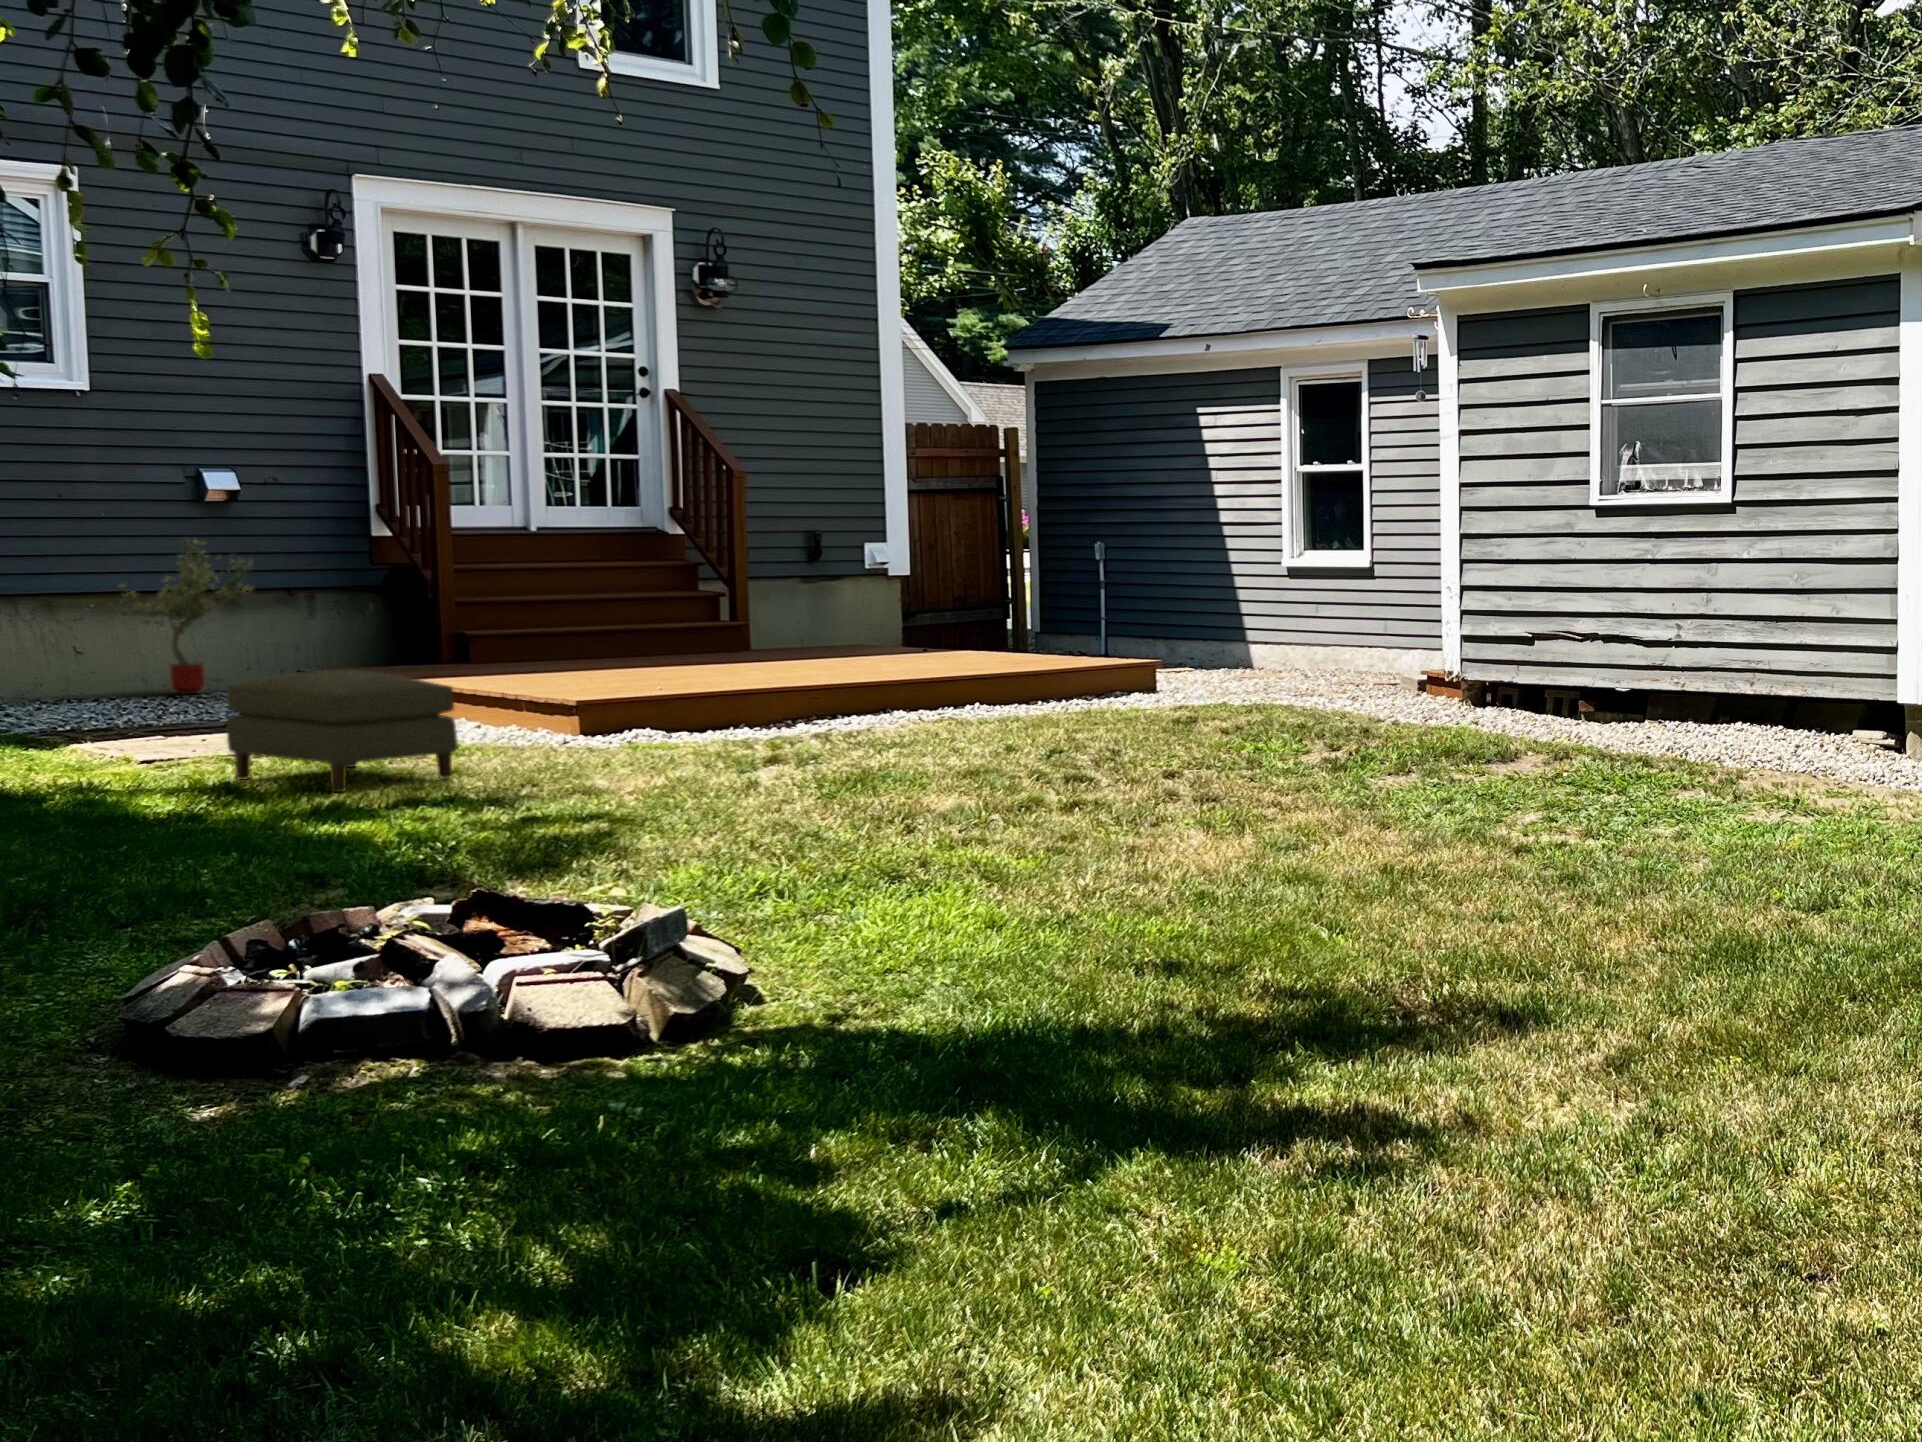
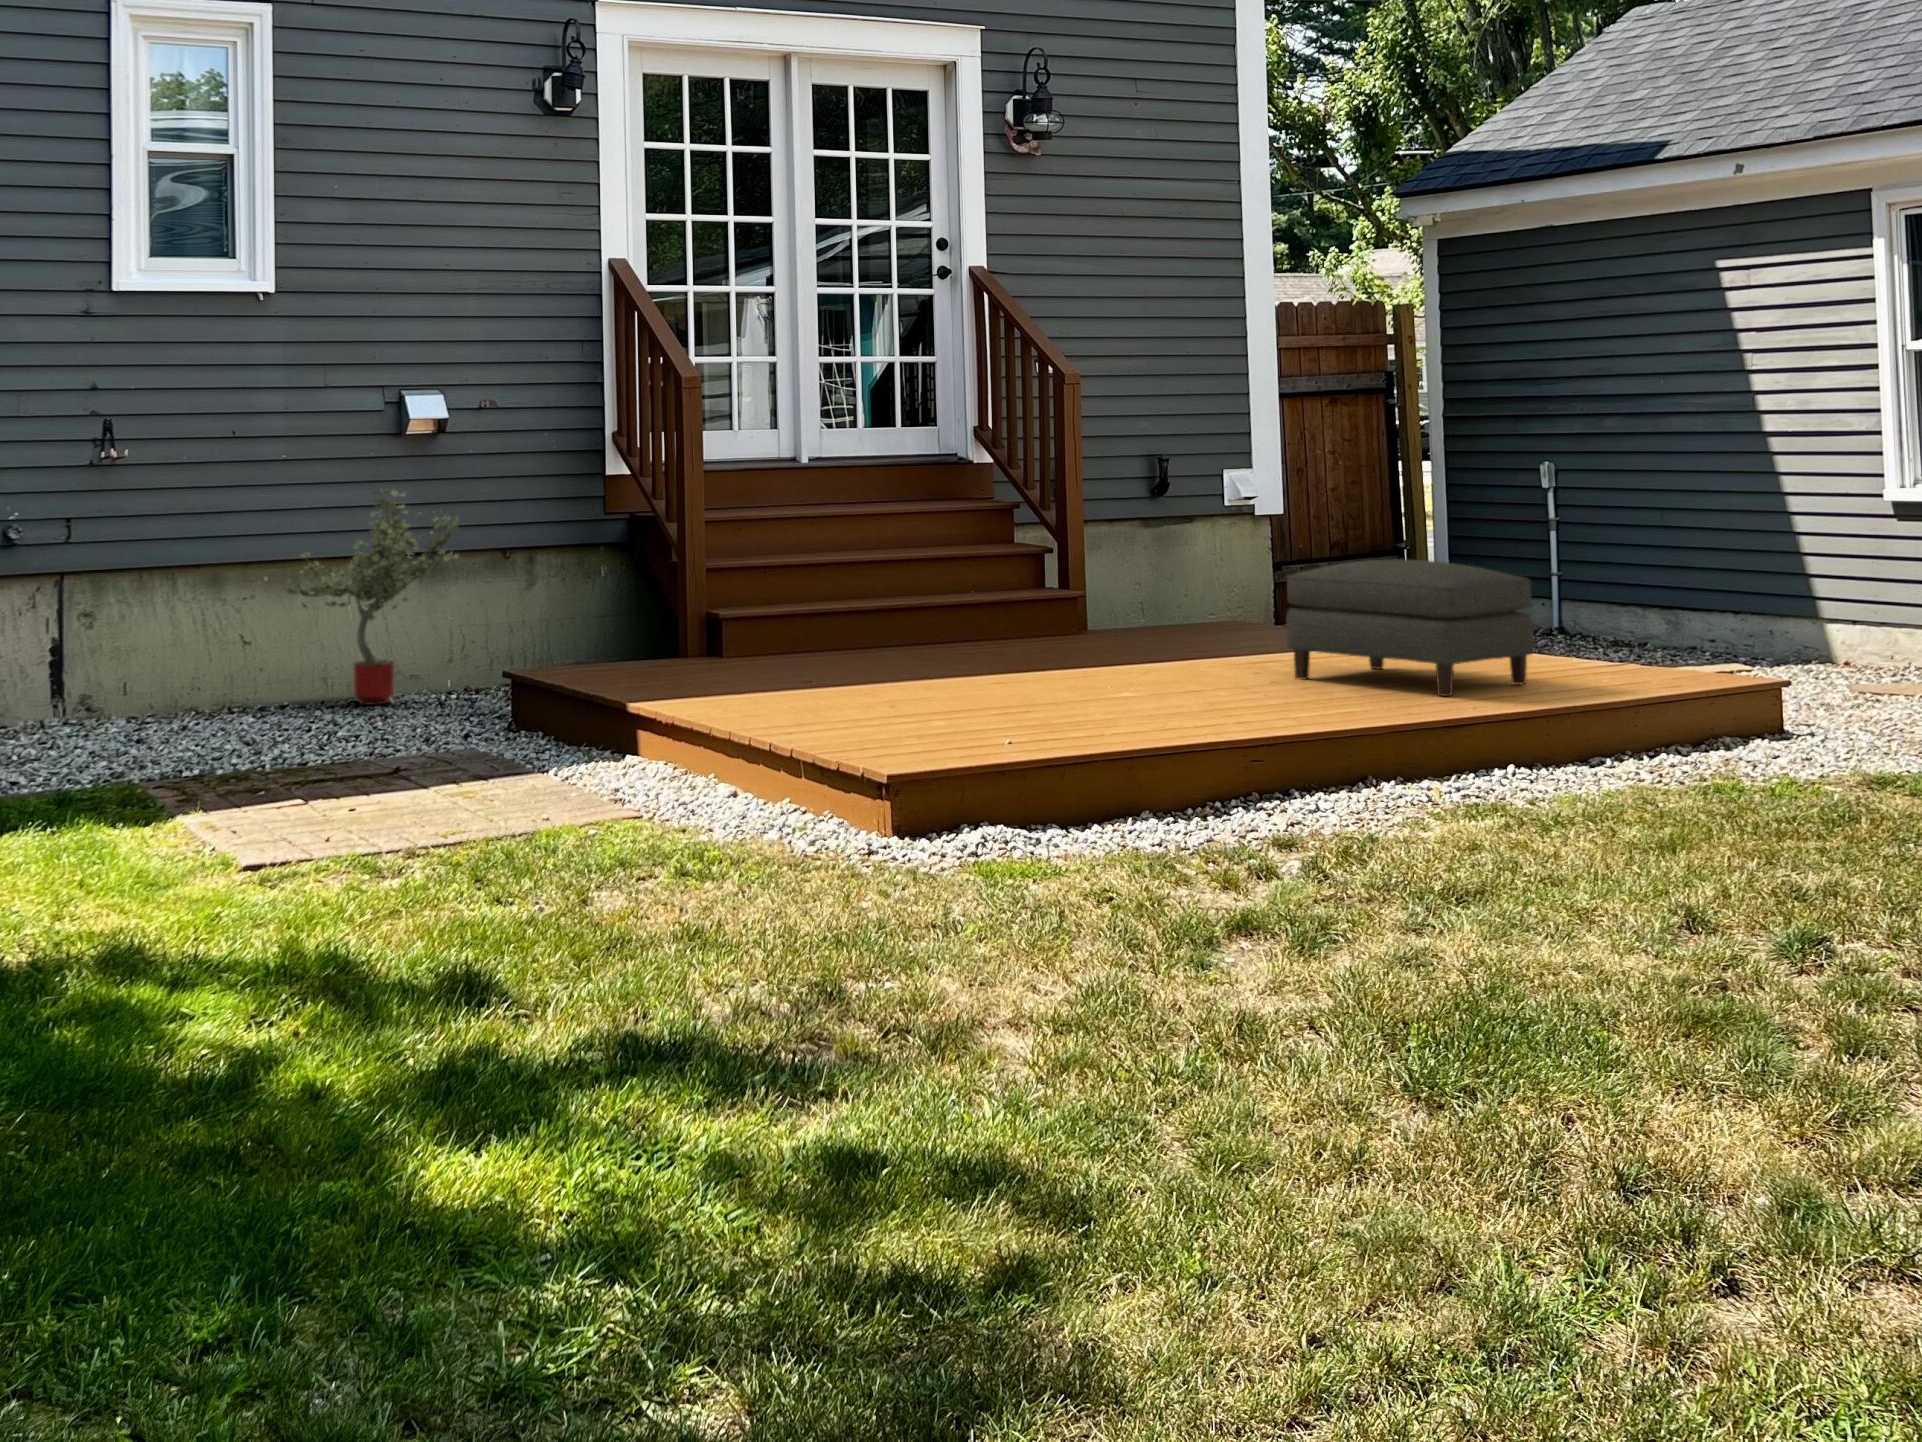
ottoman: present [227,670,458,792] -> present [1286,559,1534,696]

